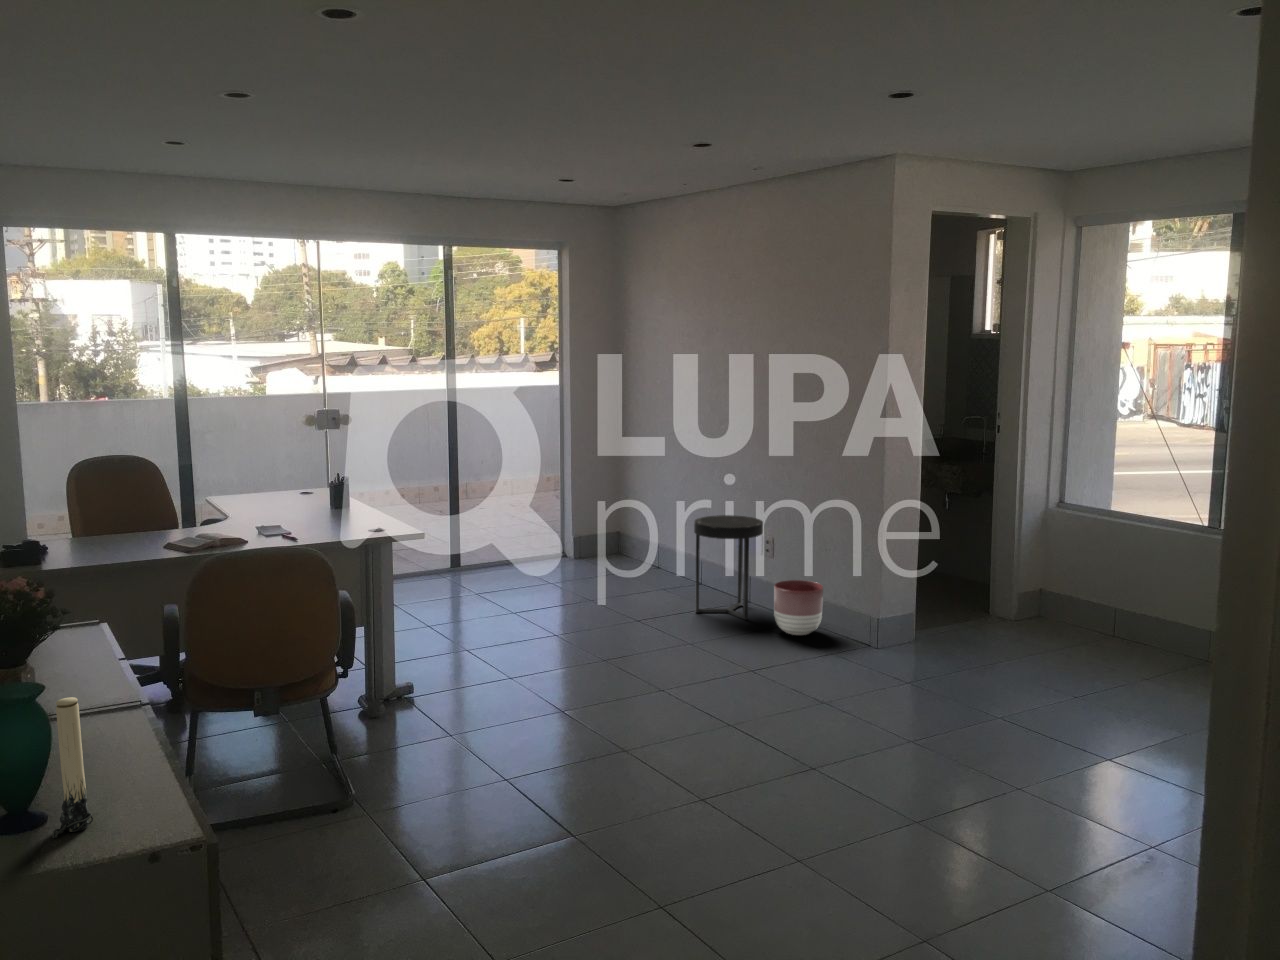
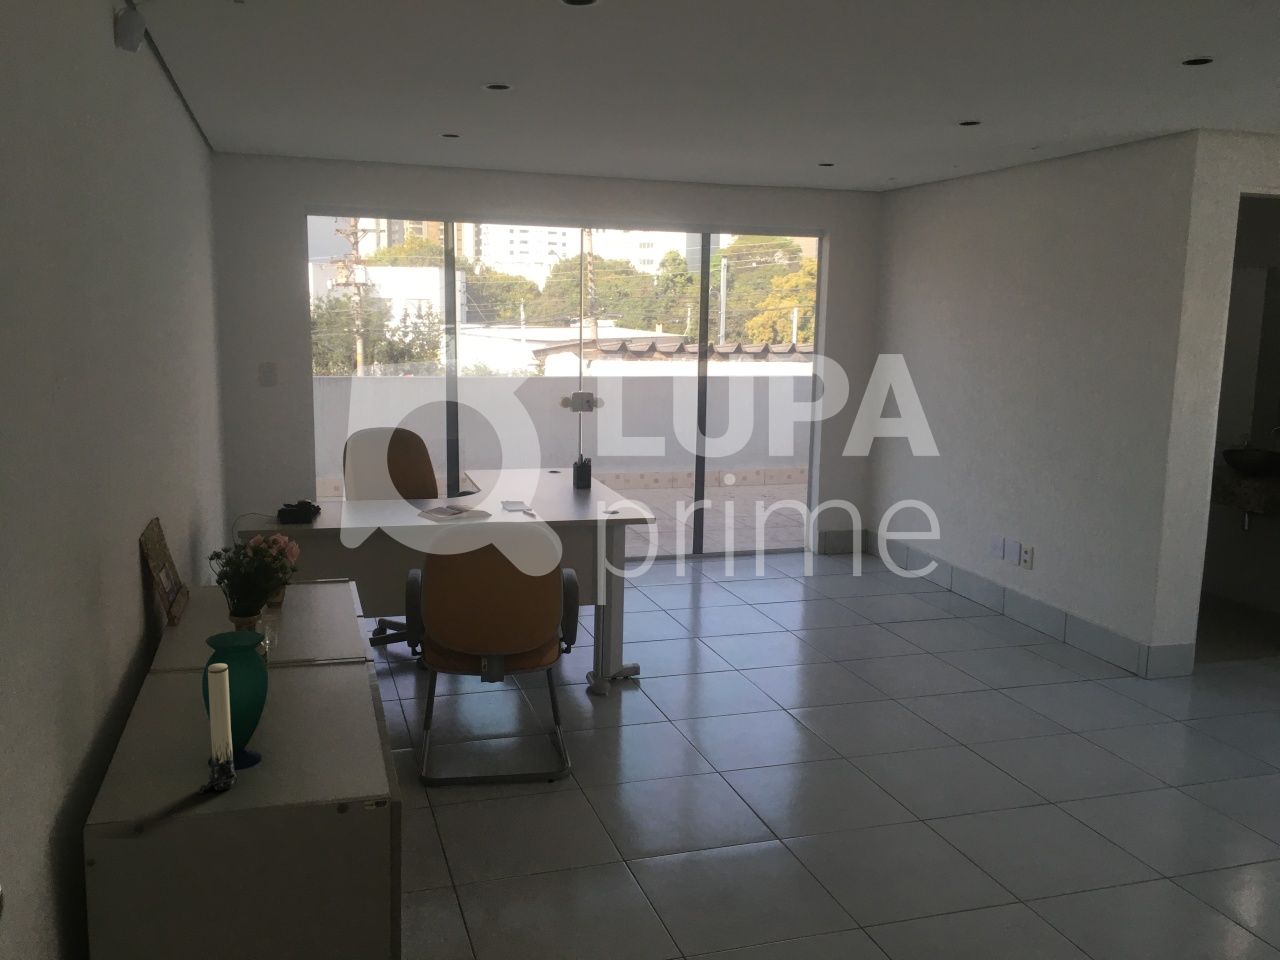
side table: present [694,515,763,620] -> none [950,524,1033,638]
planter: present [774,580,823,635] -> none [1036,602,1095,663]

